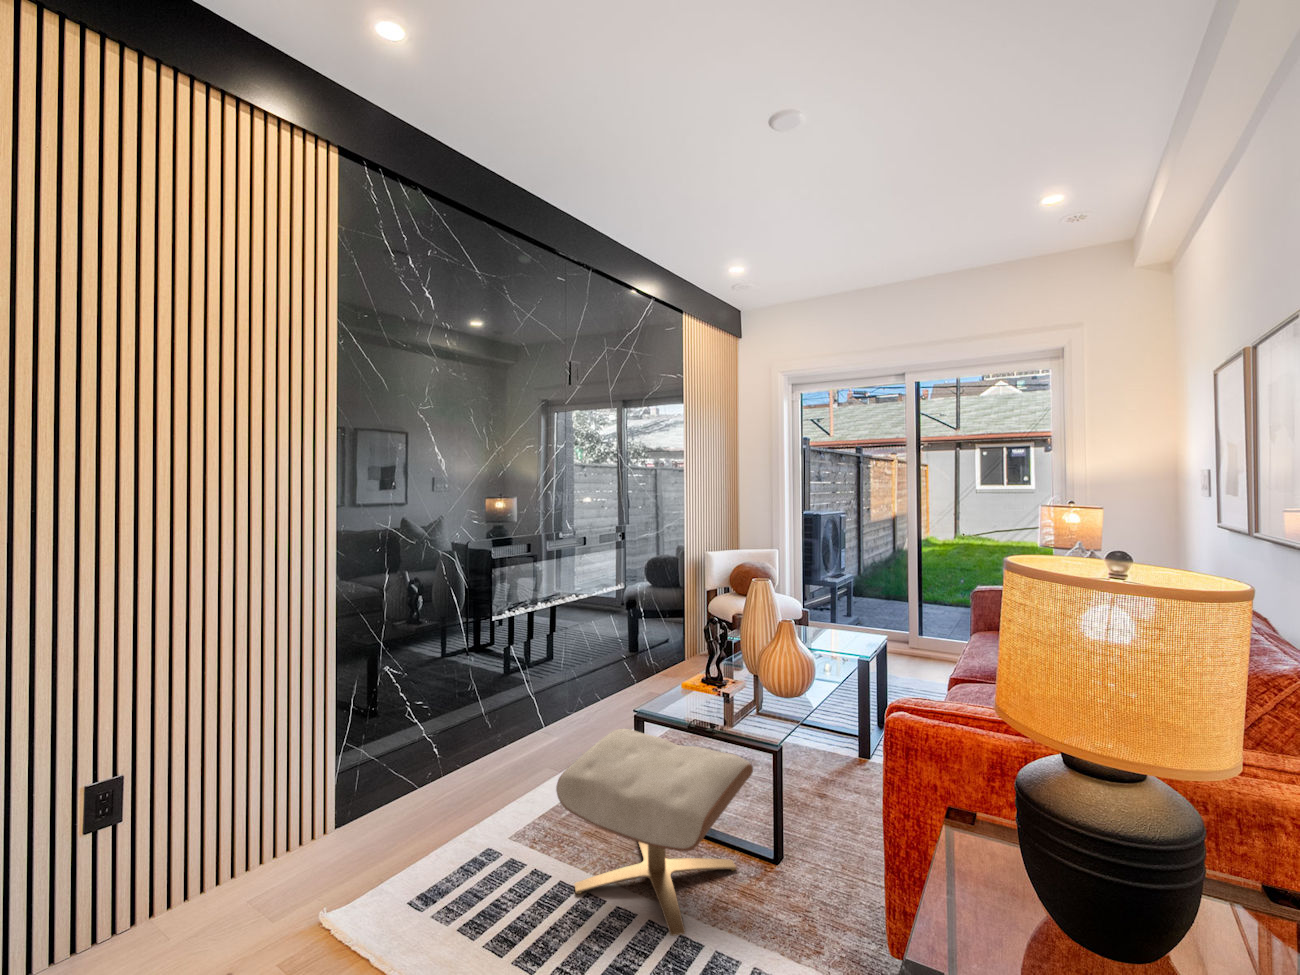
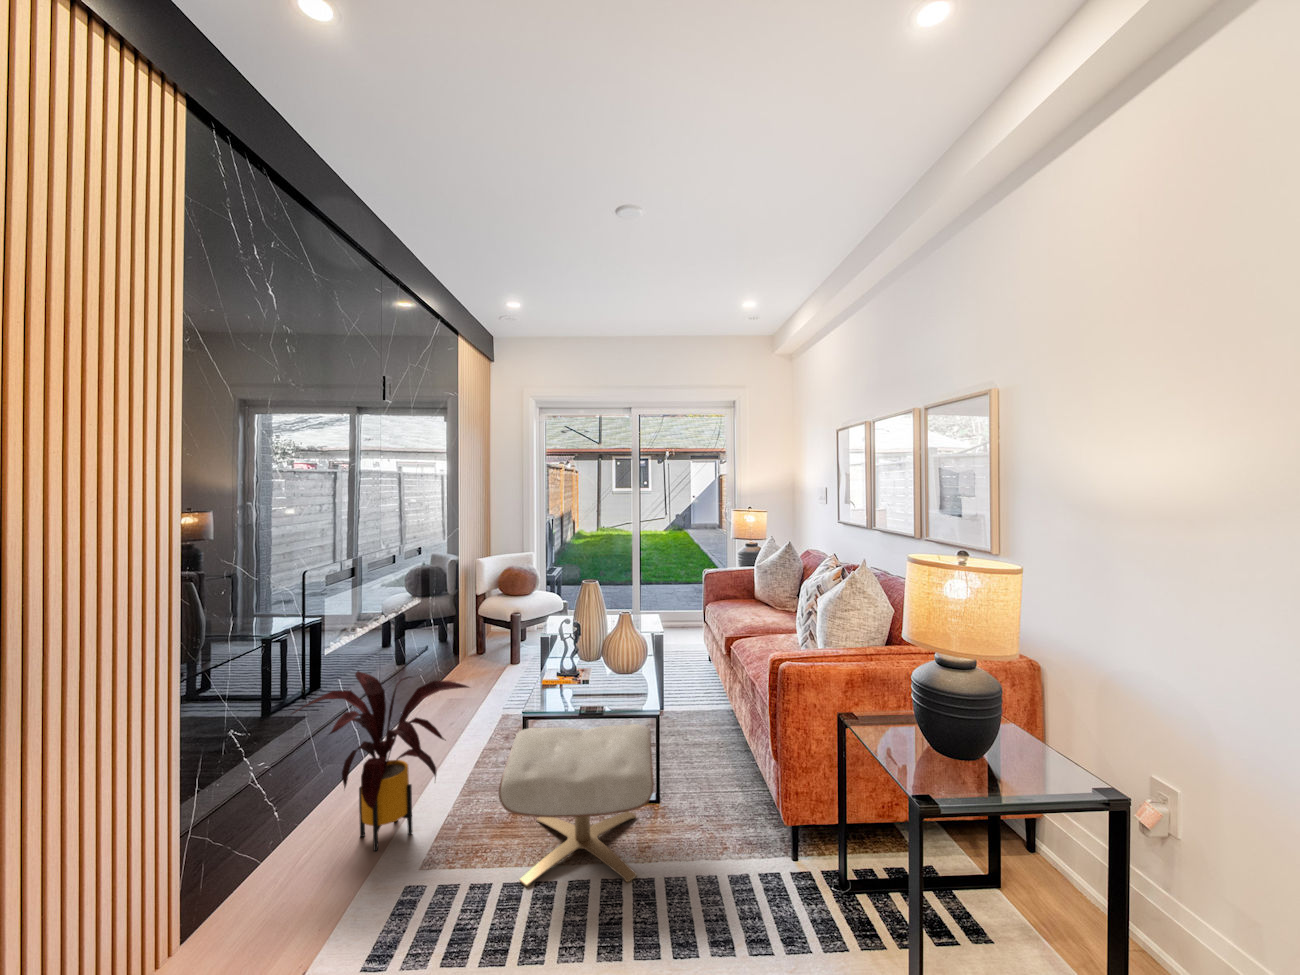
house plant: none [443,639,590,810] -> present [292,671,469,851]

